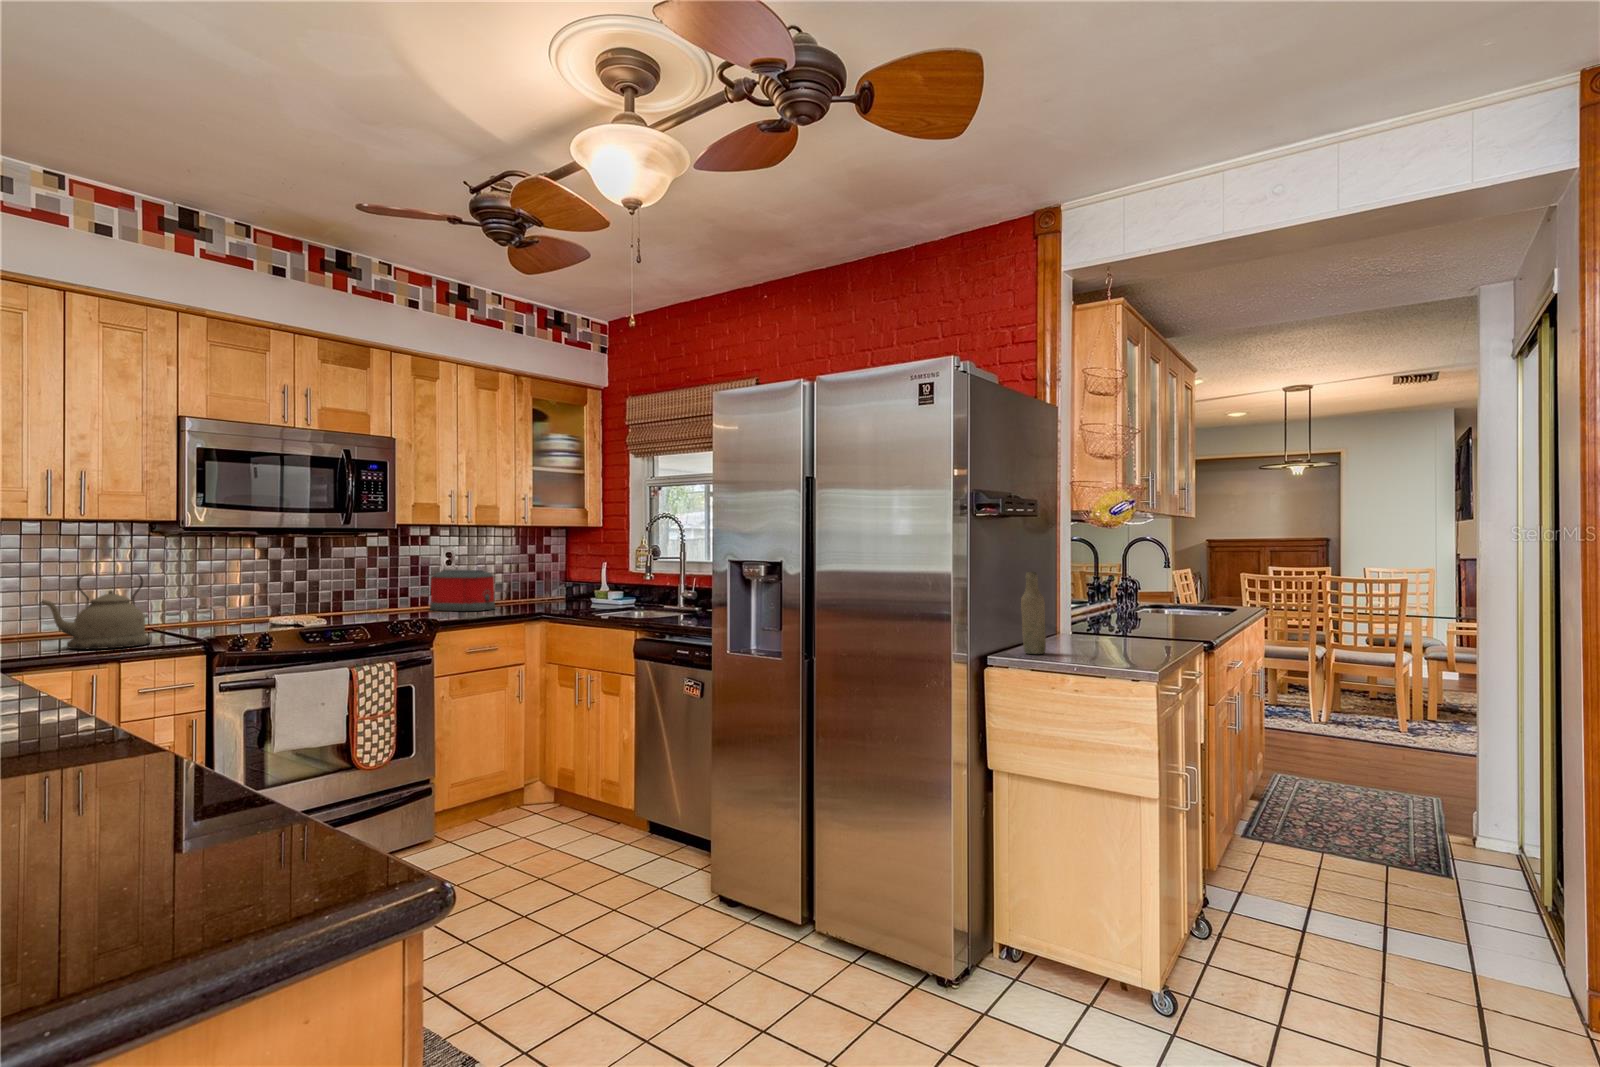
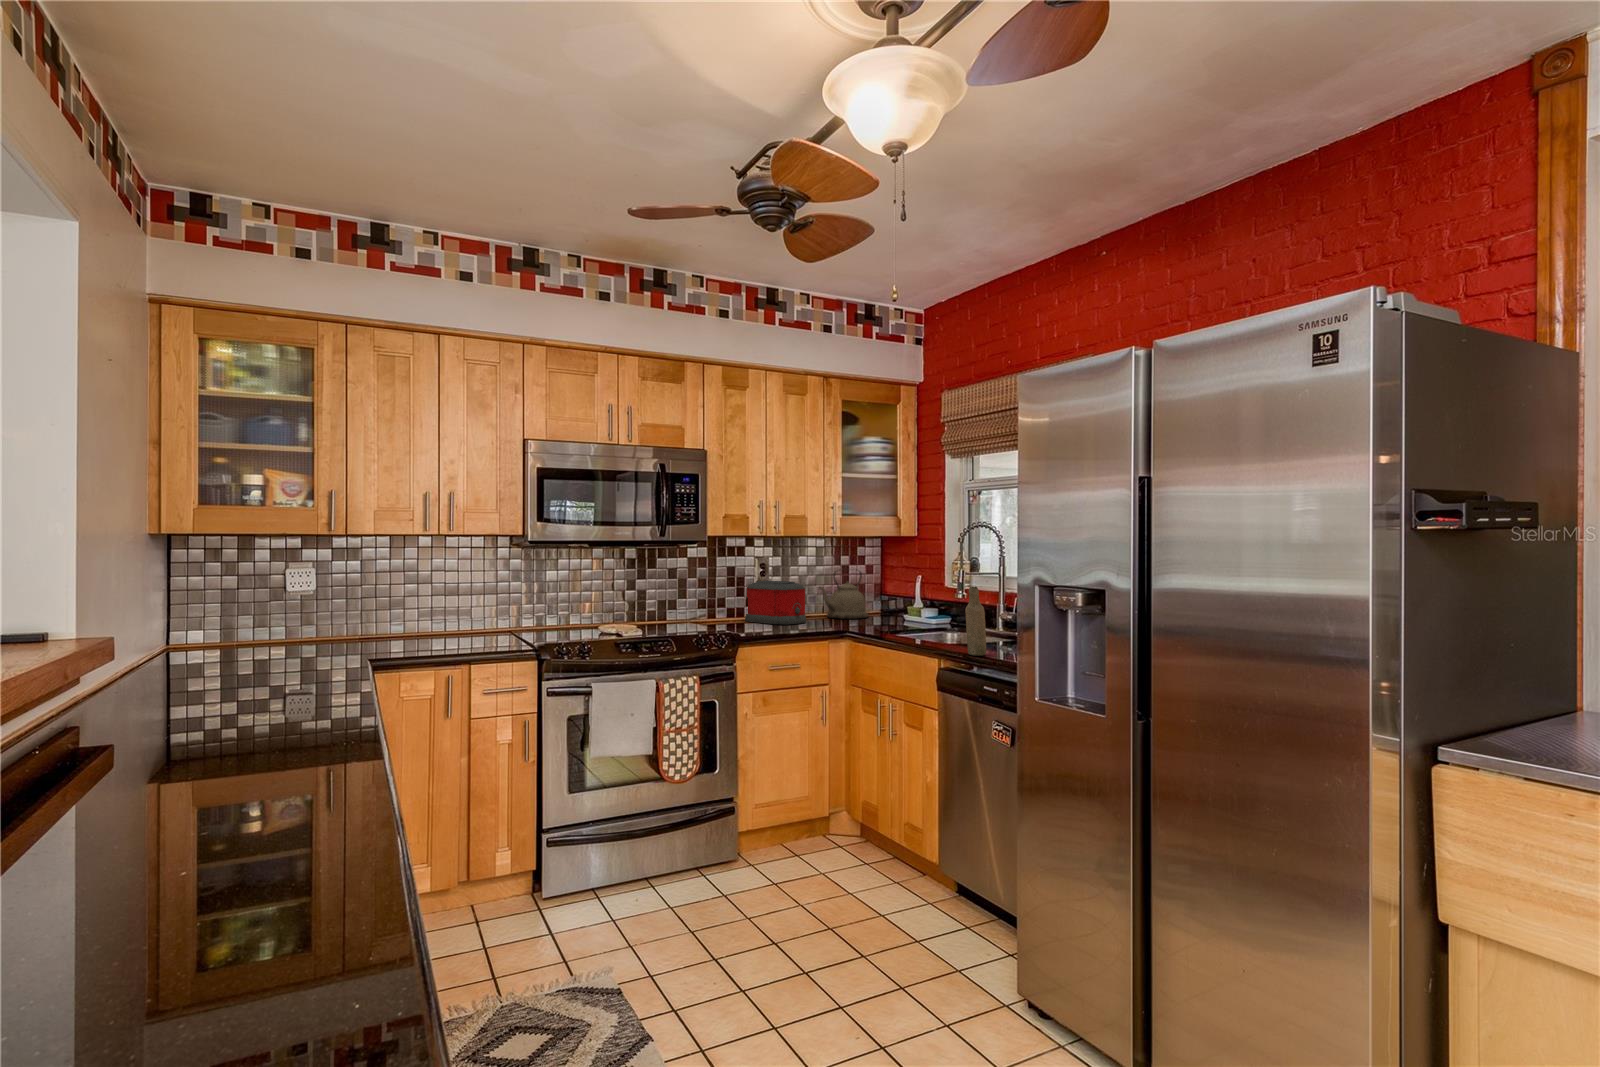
kettle: present [41,572,151,649] -> present [819,569,868,619]
bottle: present [1021,572,1046,654] -> present [965,586,986,656]

